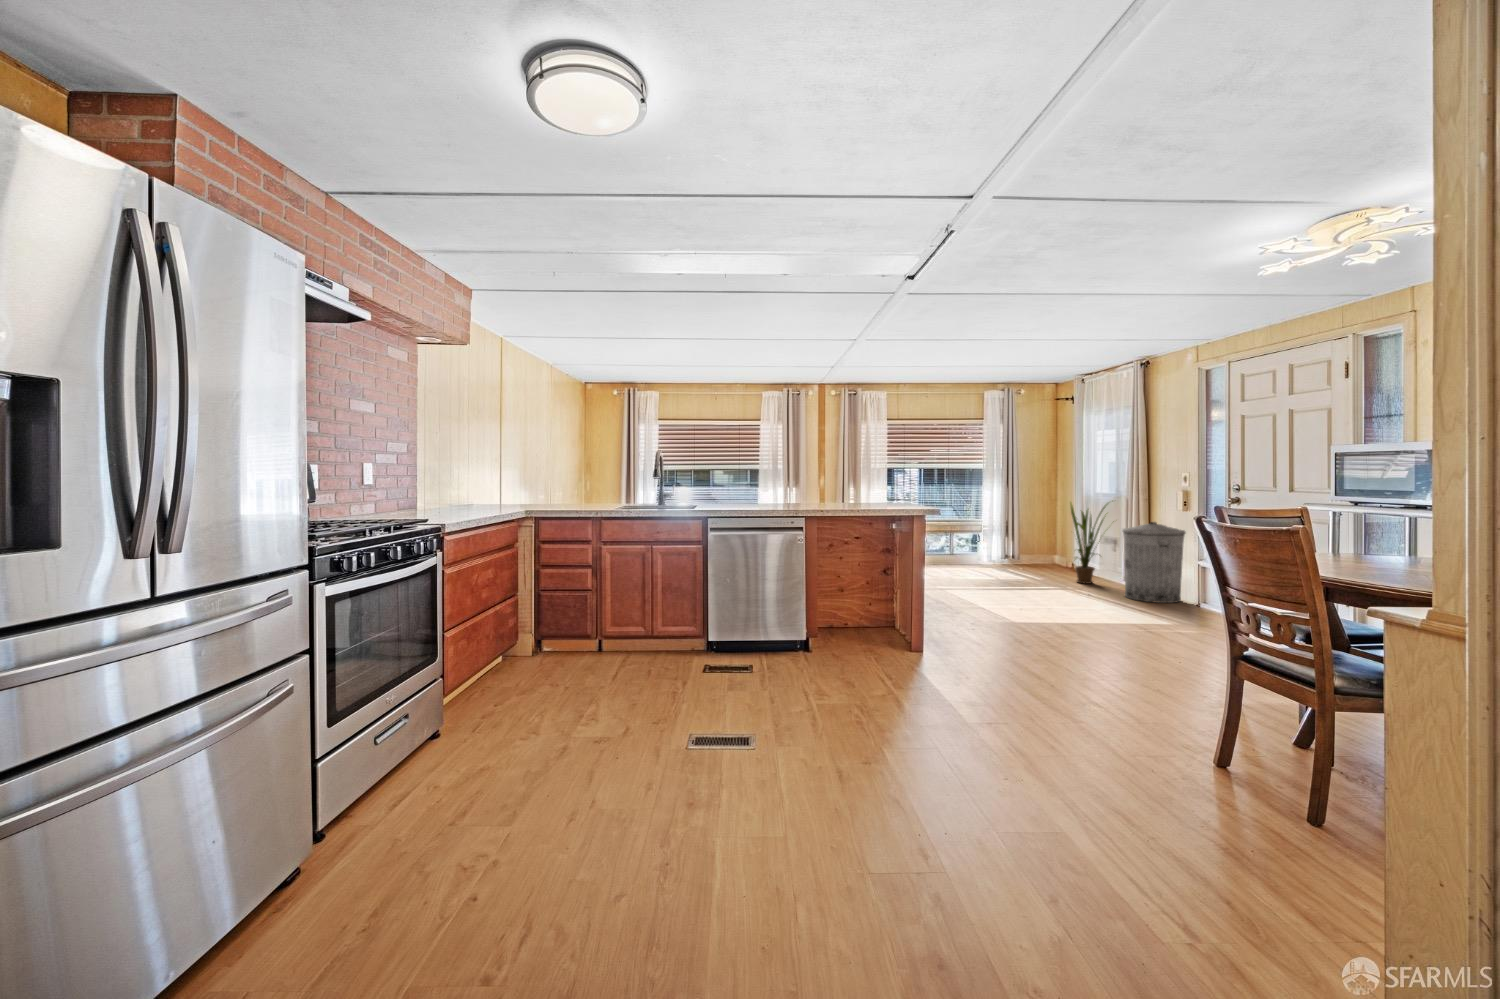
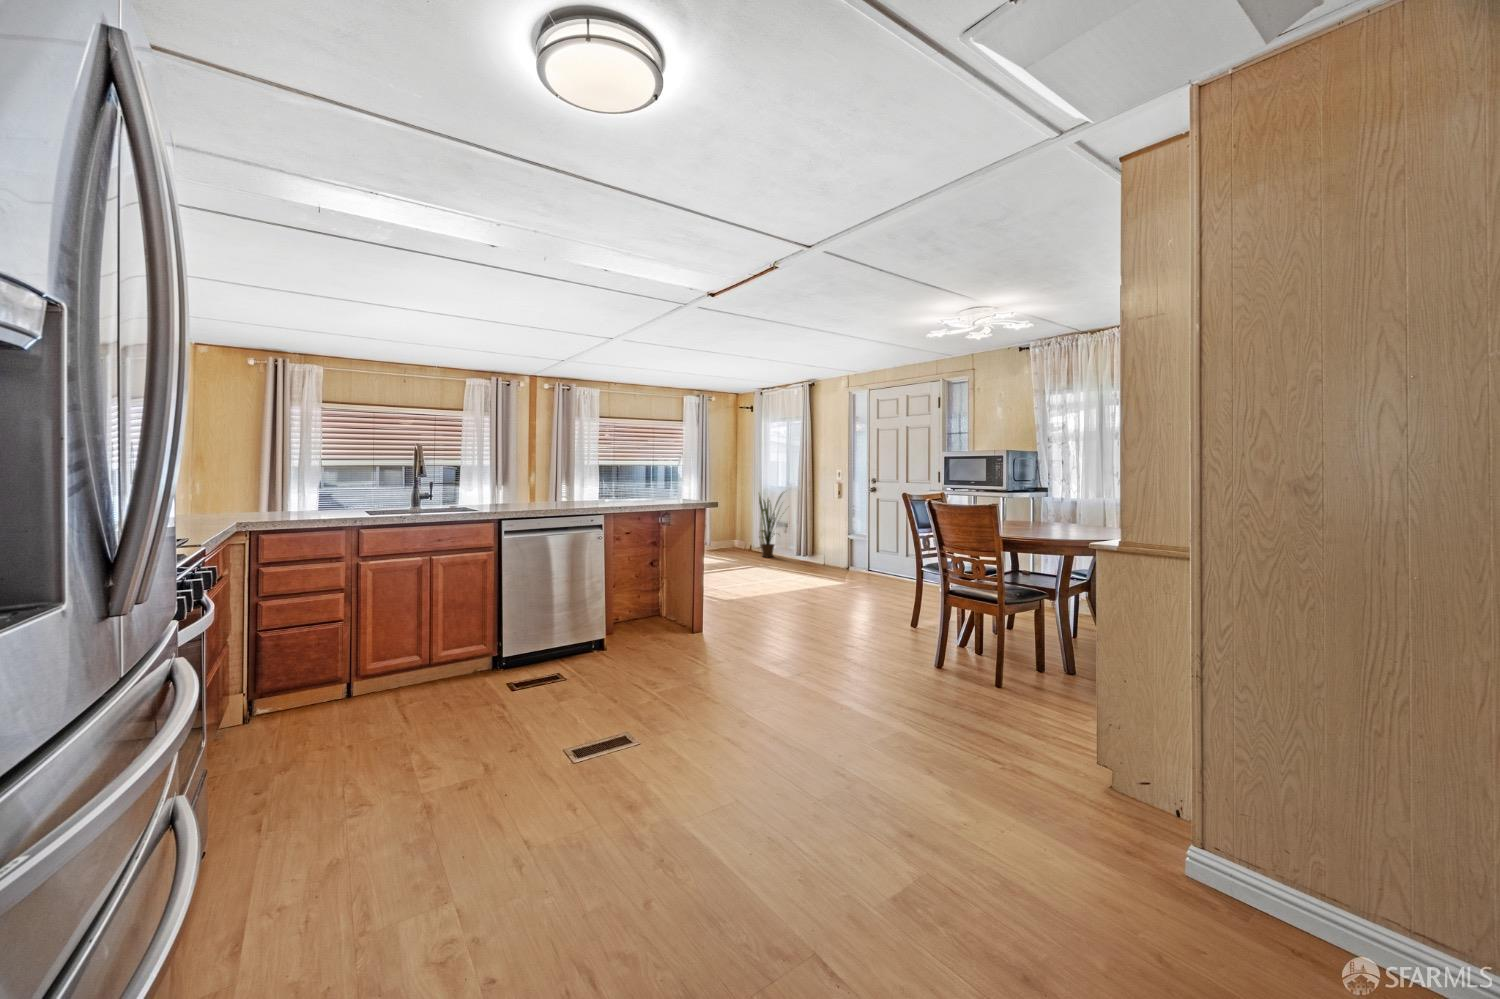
trash can: present [1122,522,1186,603] -> none [800,507,841,568]

